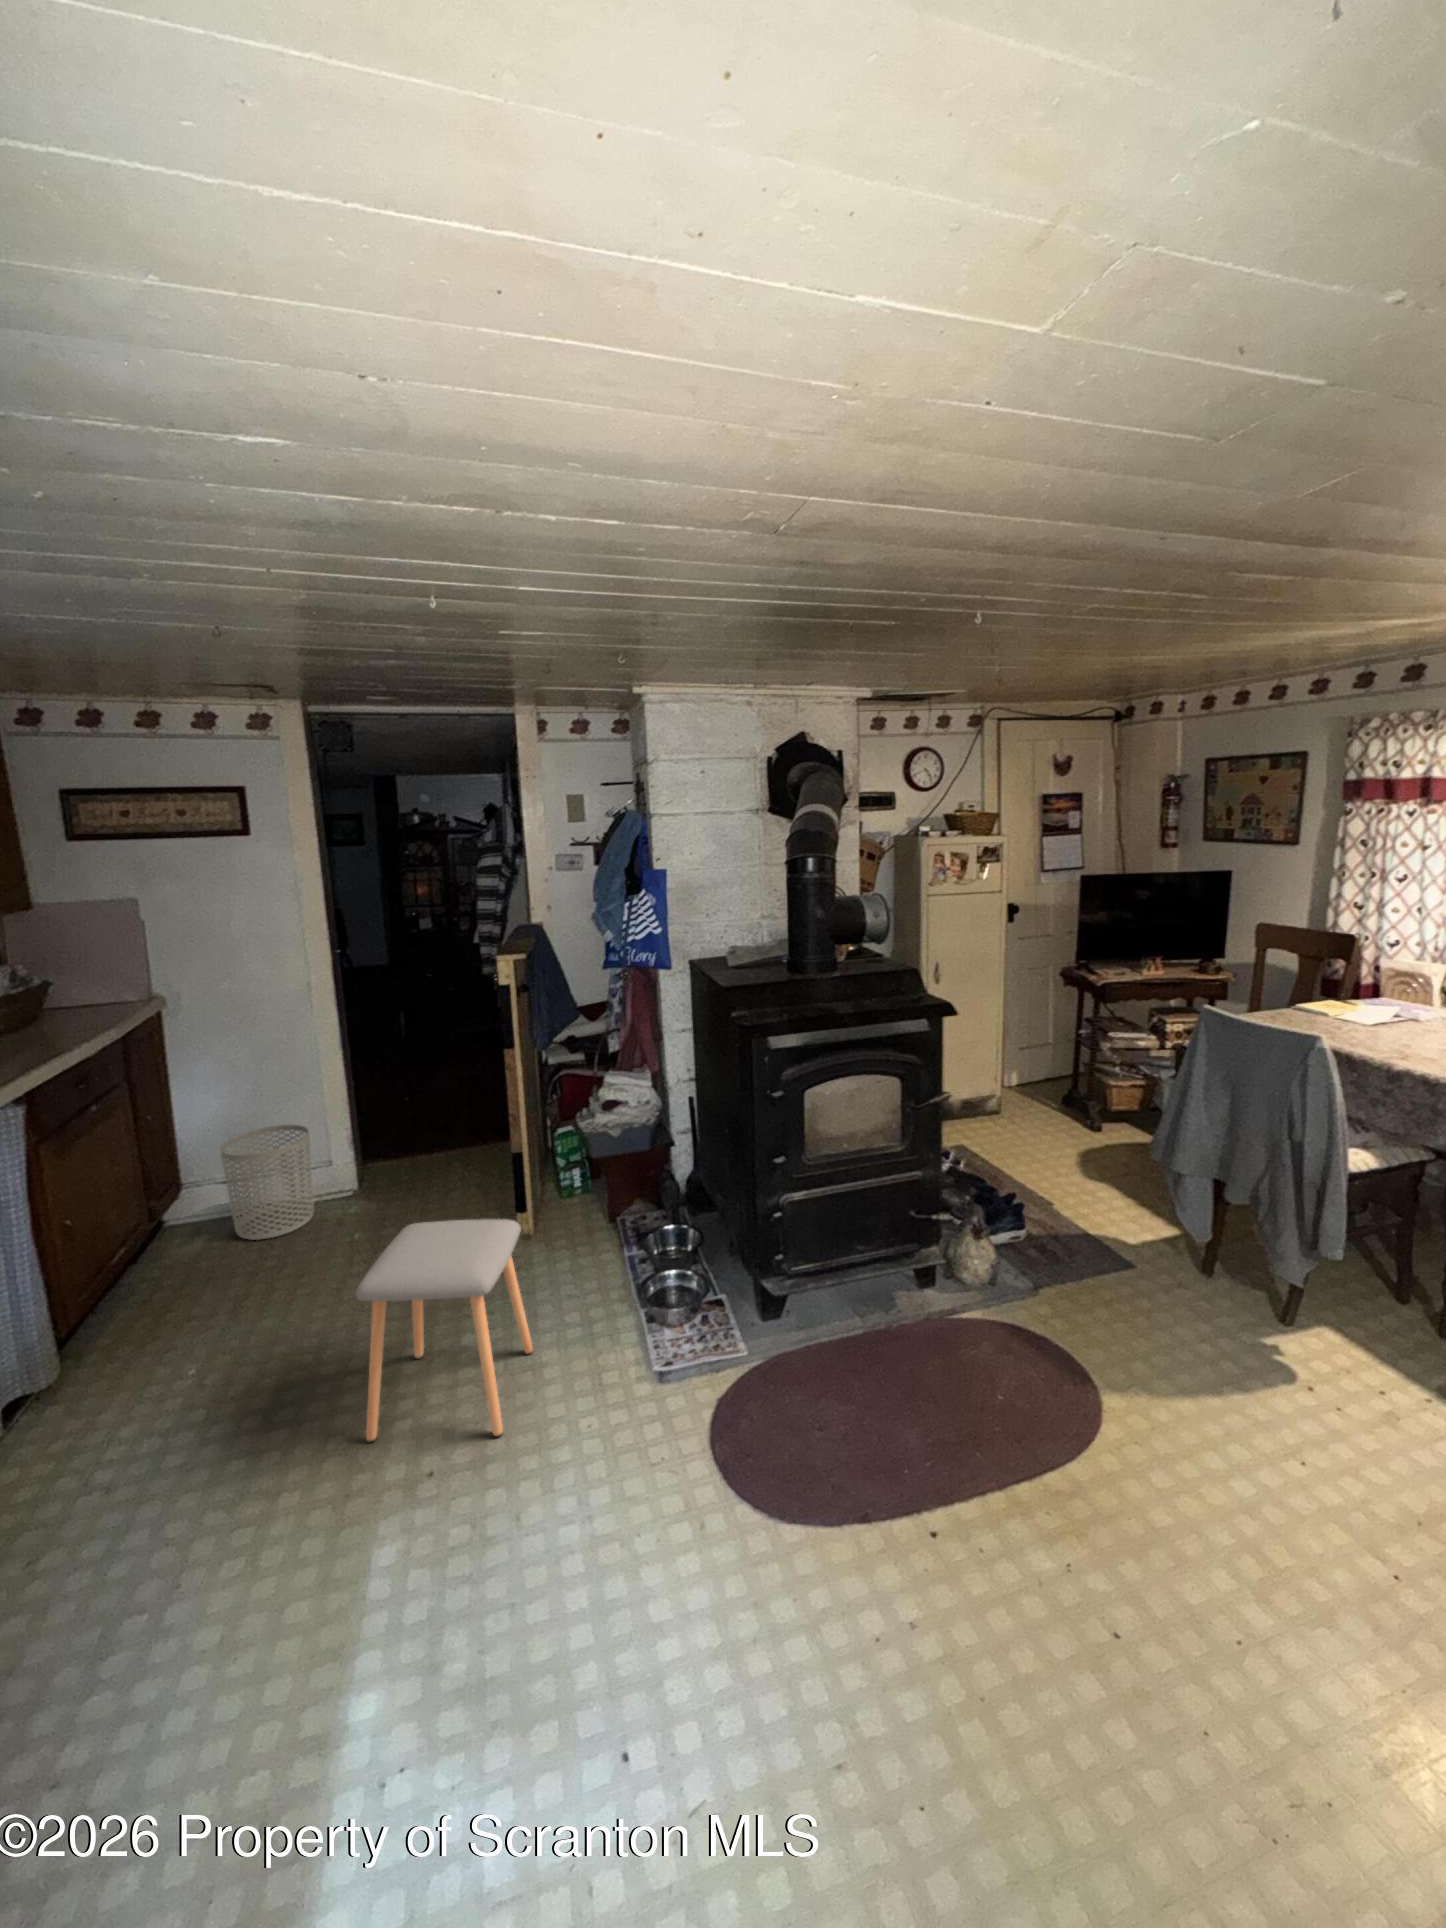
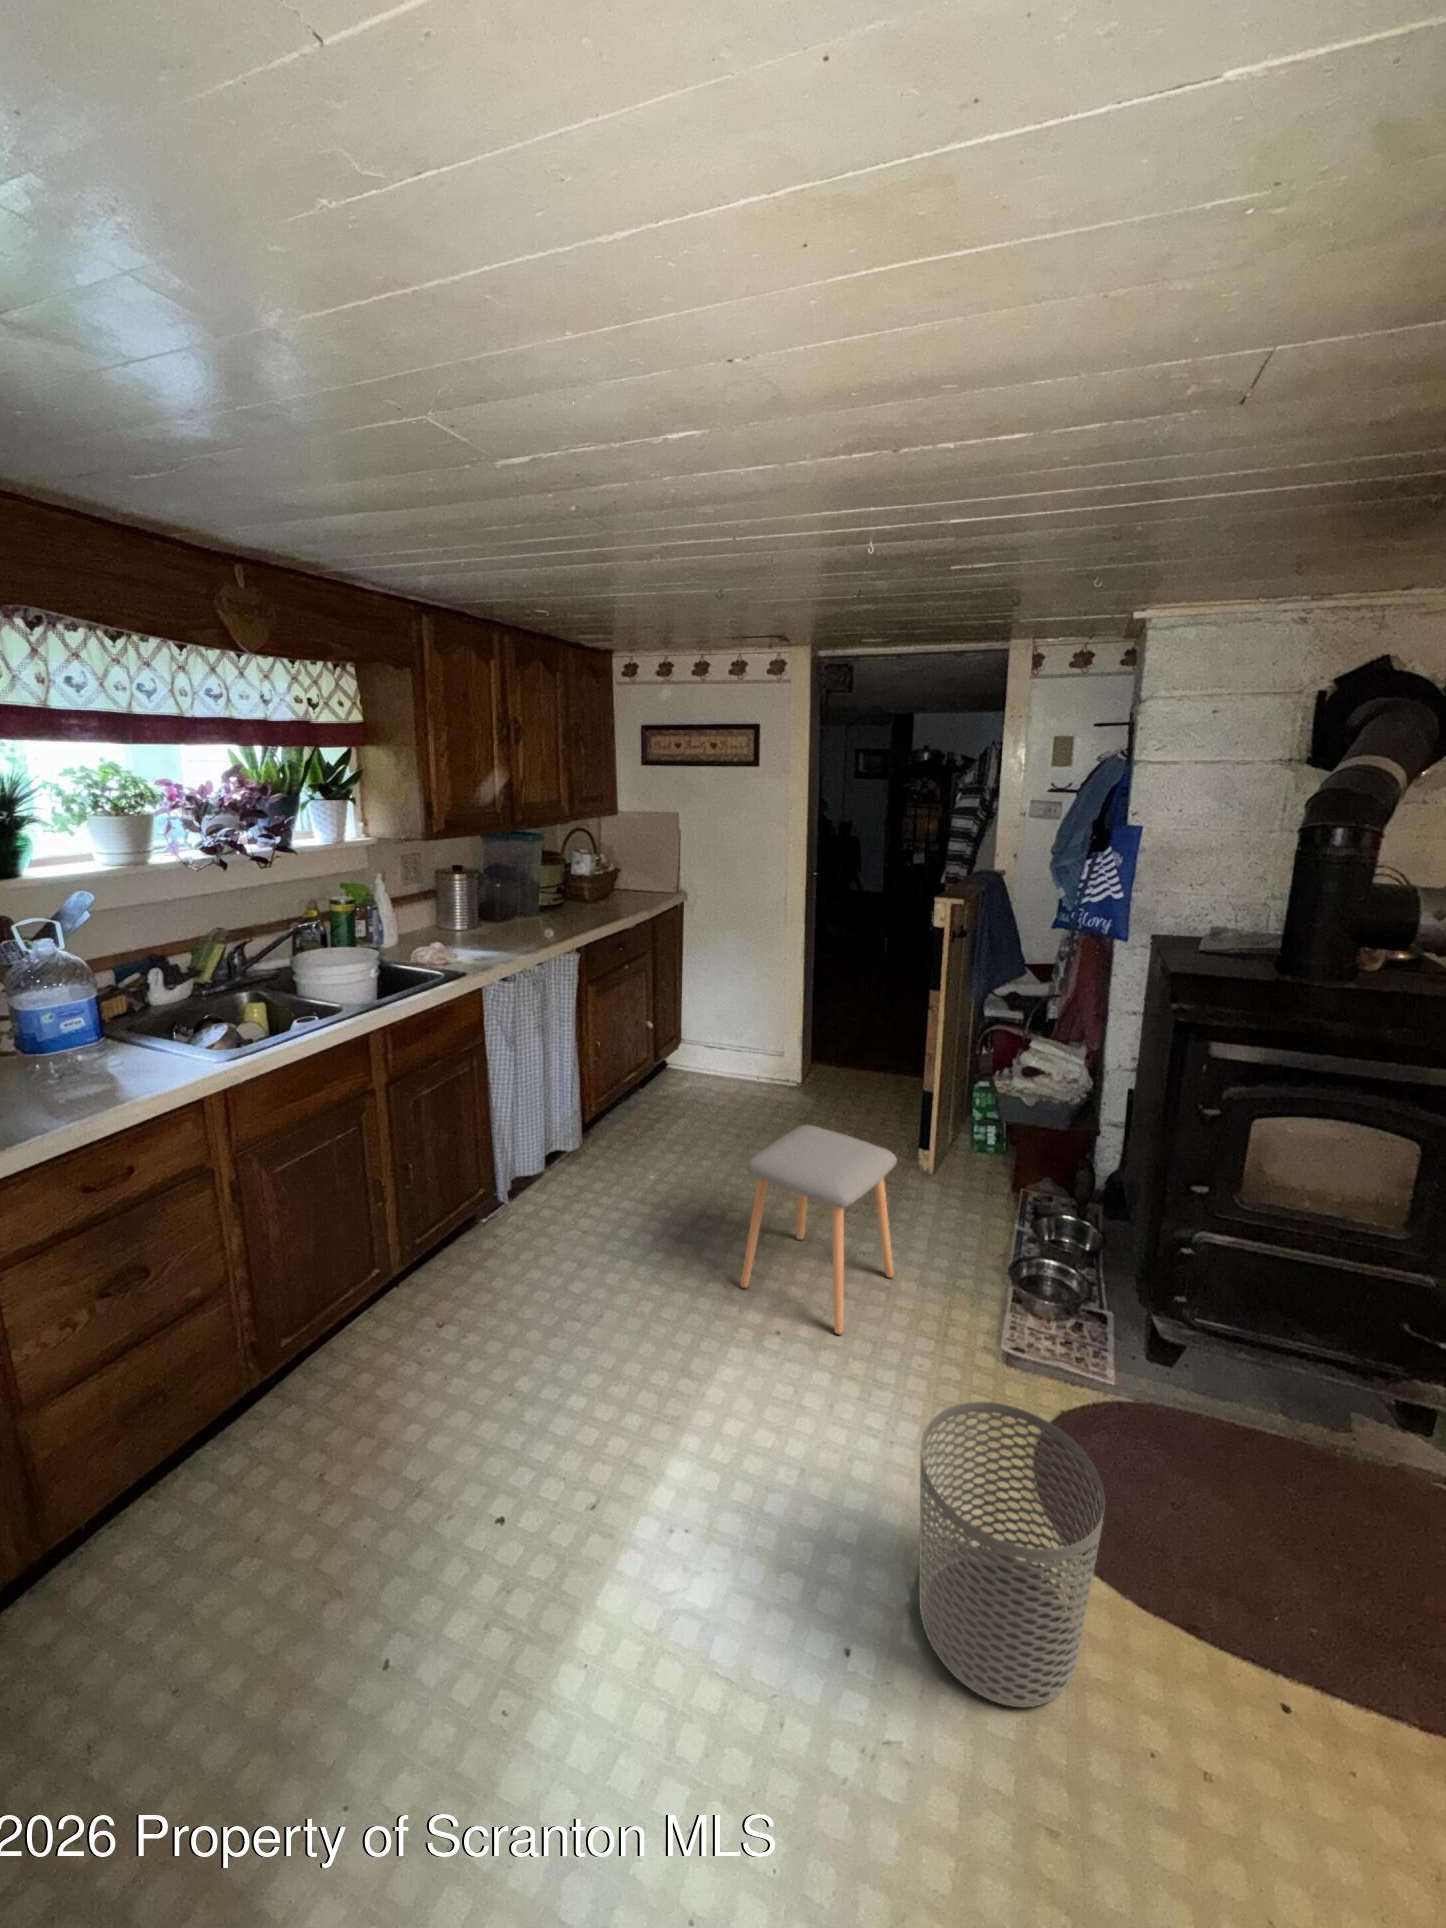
waste bin: present [220,1125,314,1240] -> present [919,1401,1105,1707]

